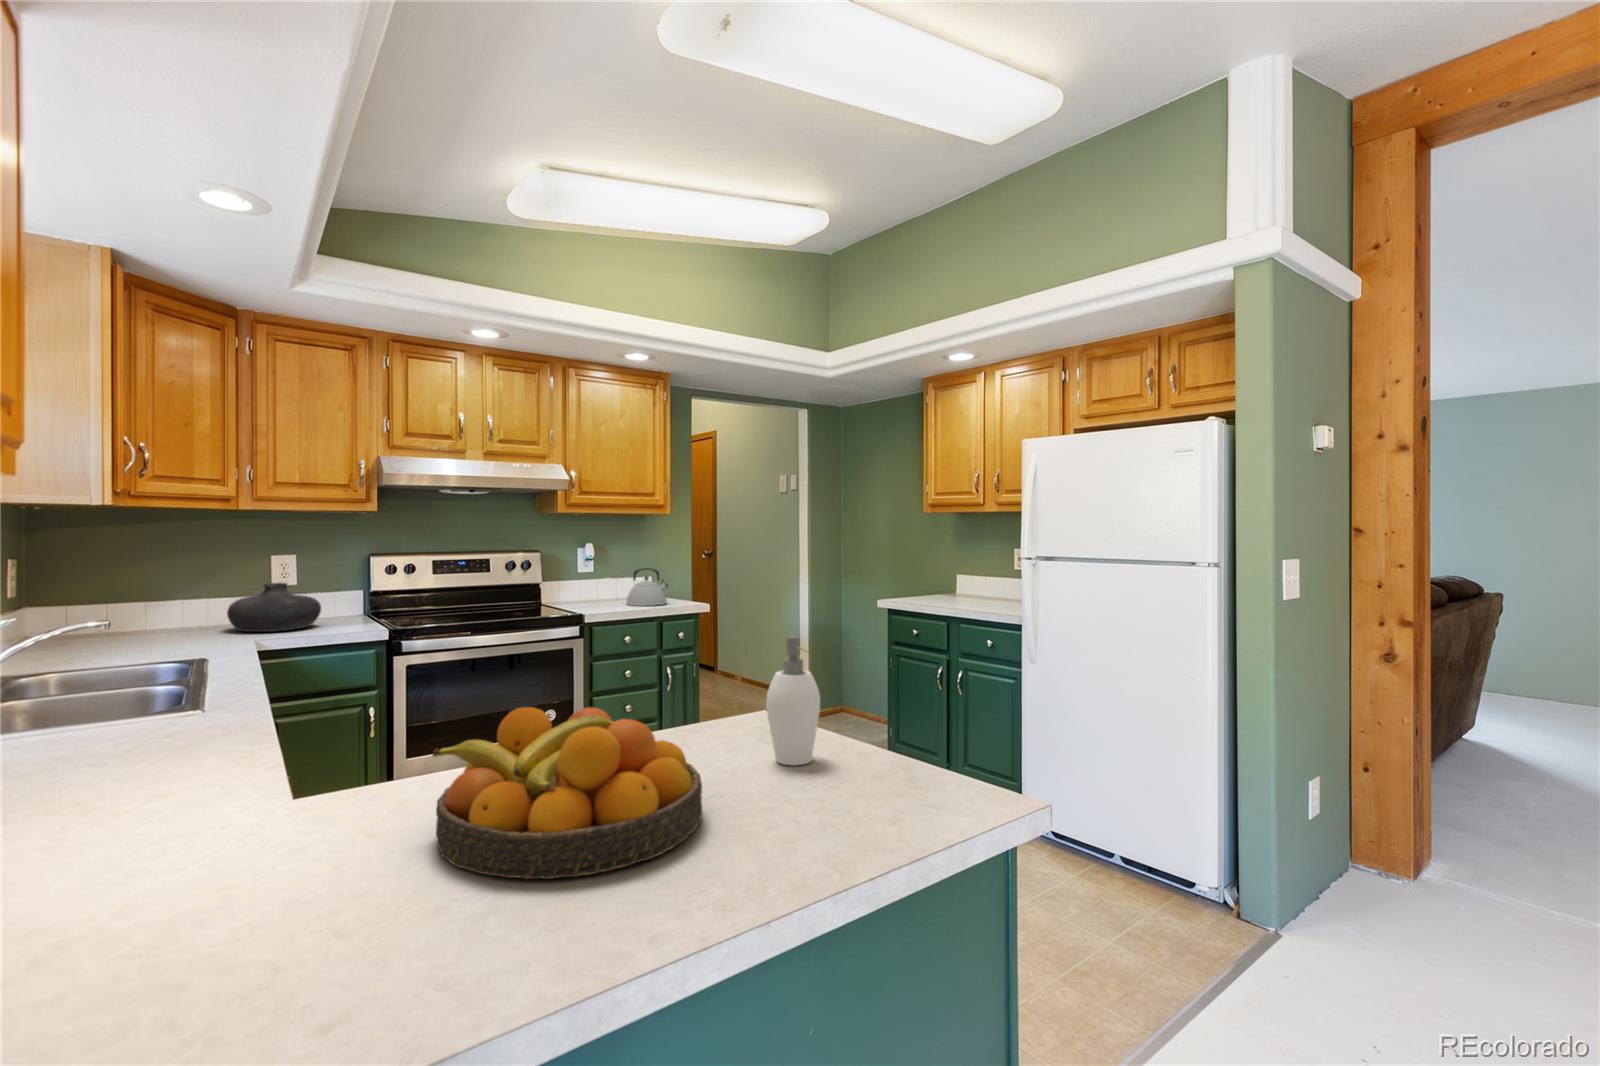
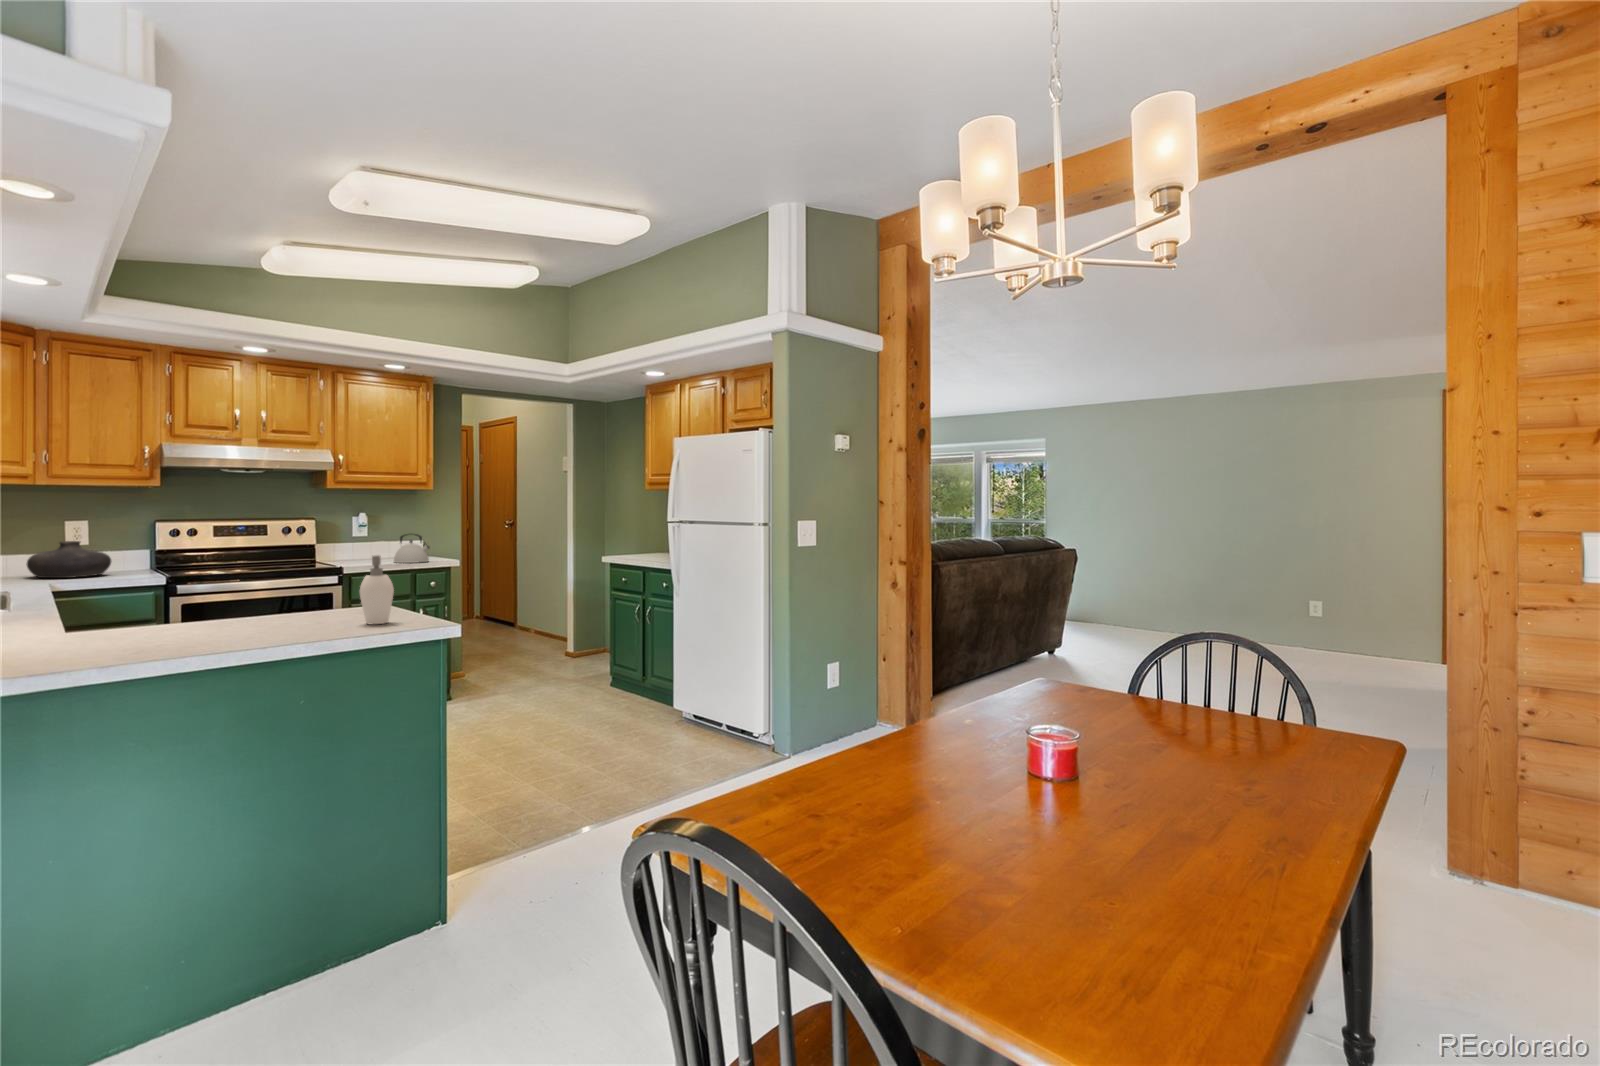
fruit bowl: present [432,707,702,879] -> none [133,585,293,651]

